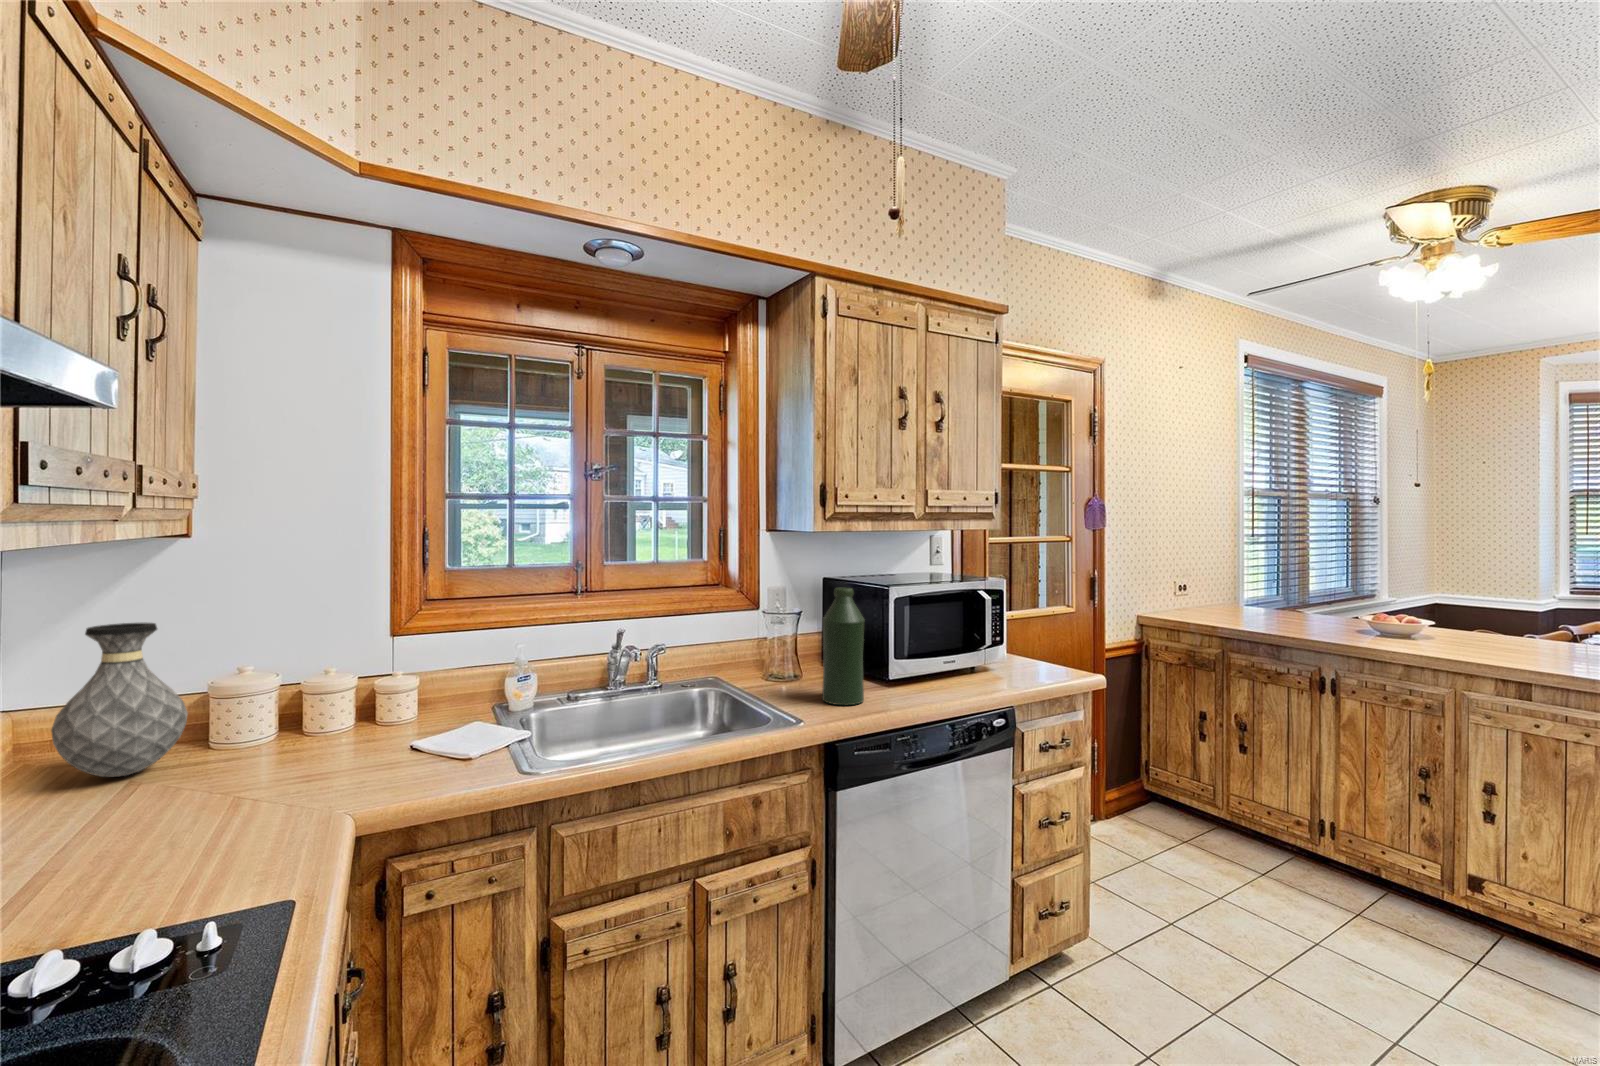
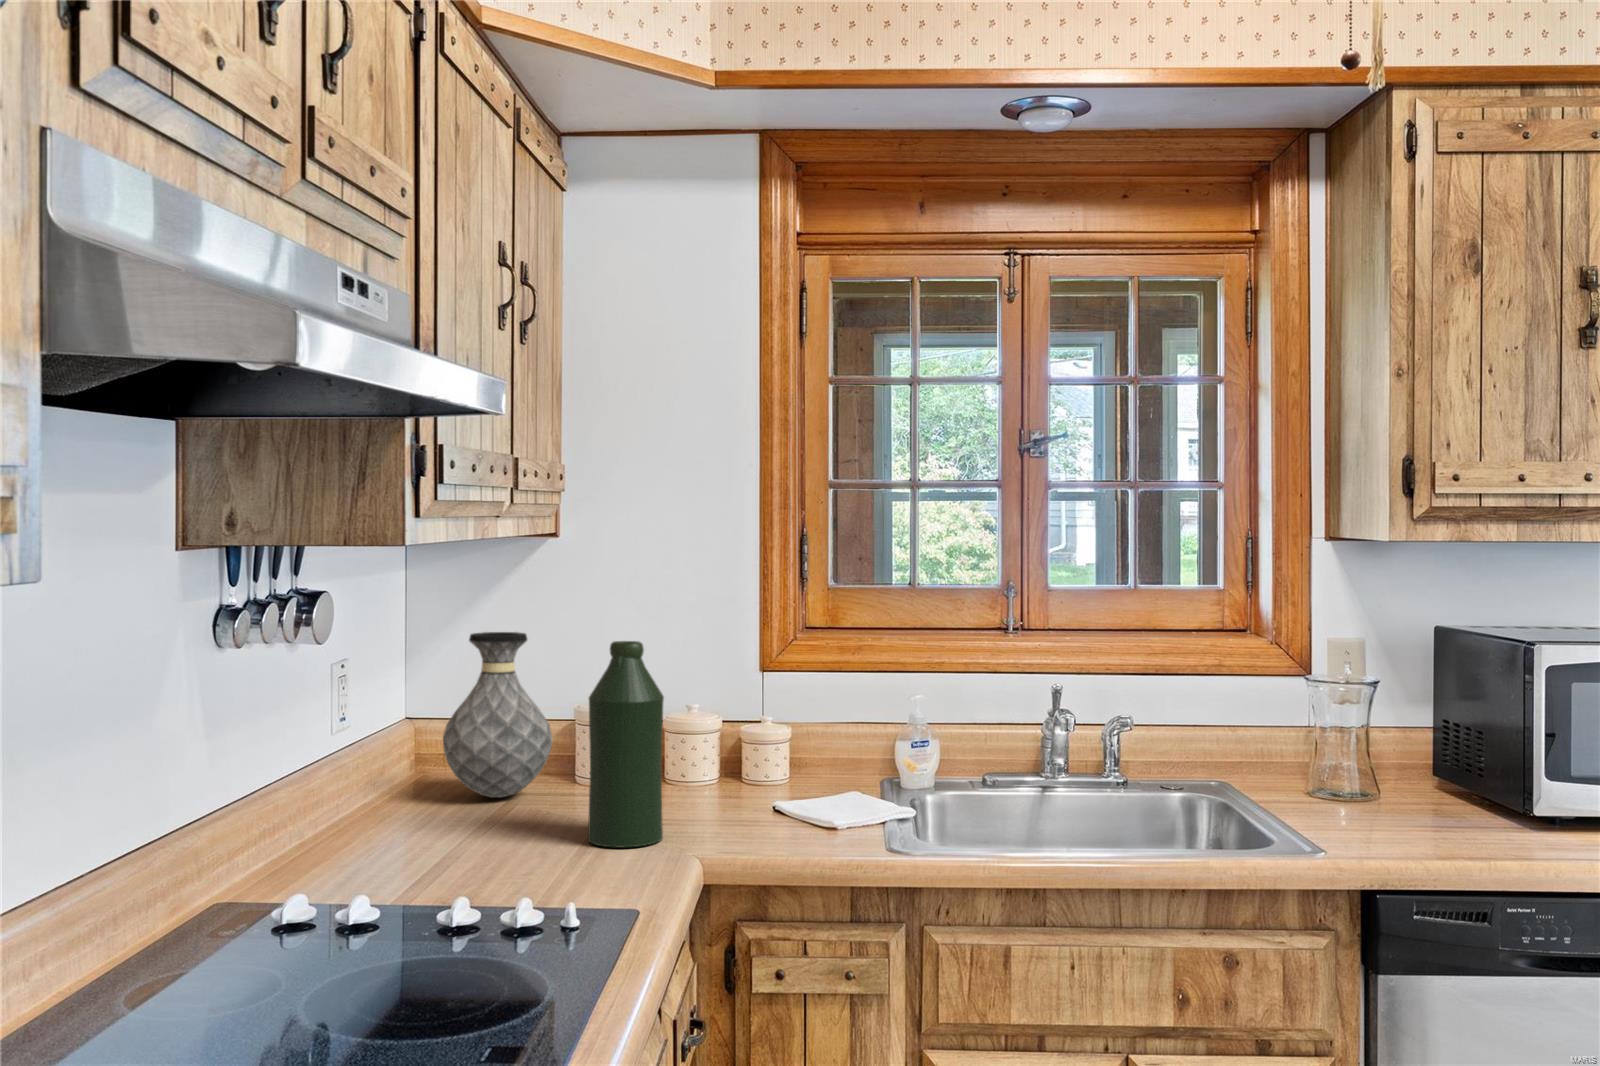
bottle: present [822,588,864,705] -> present [588,641,664,847]

